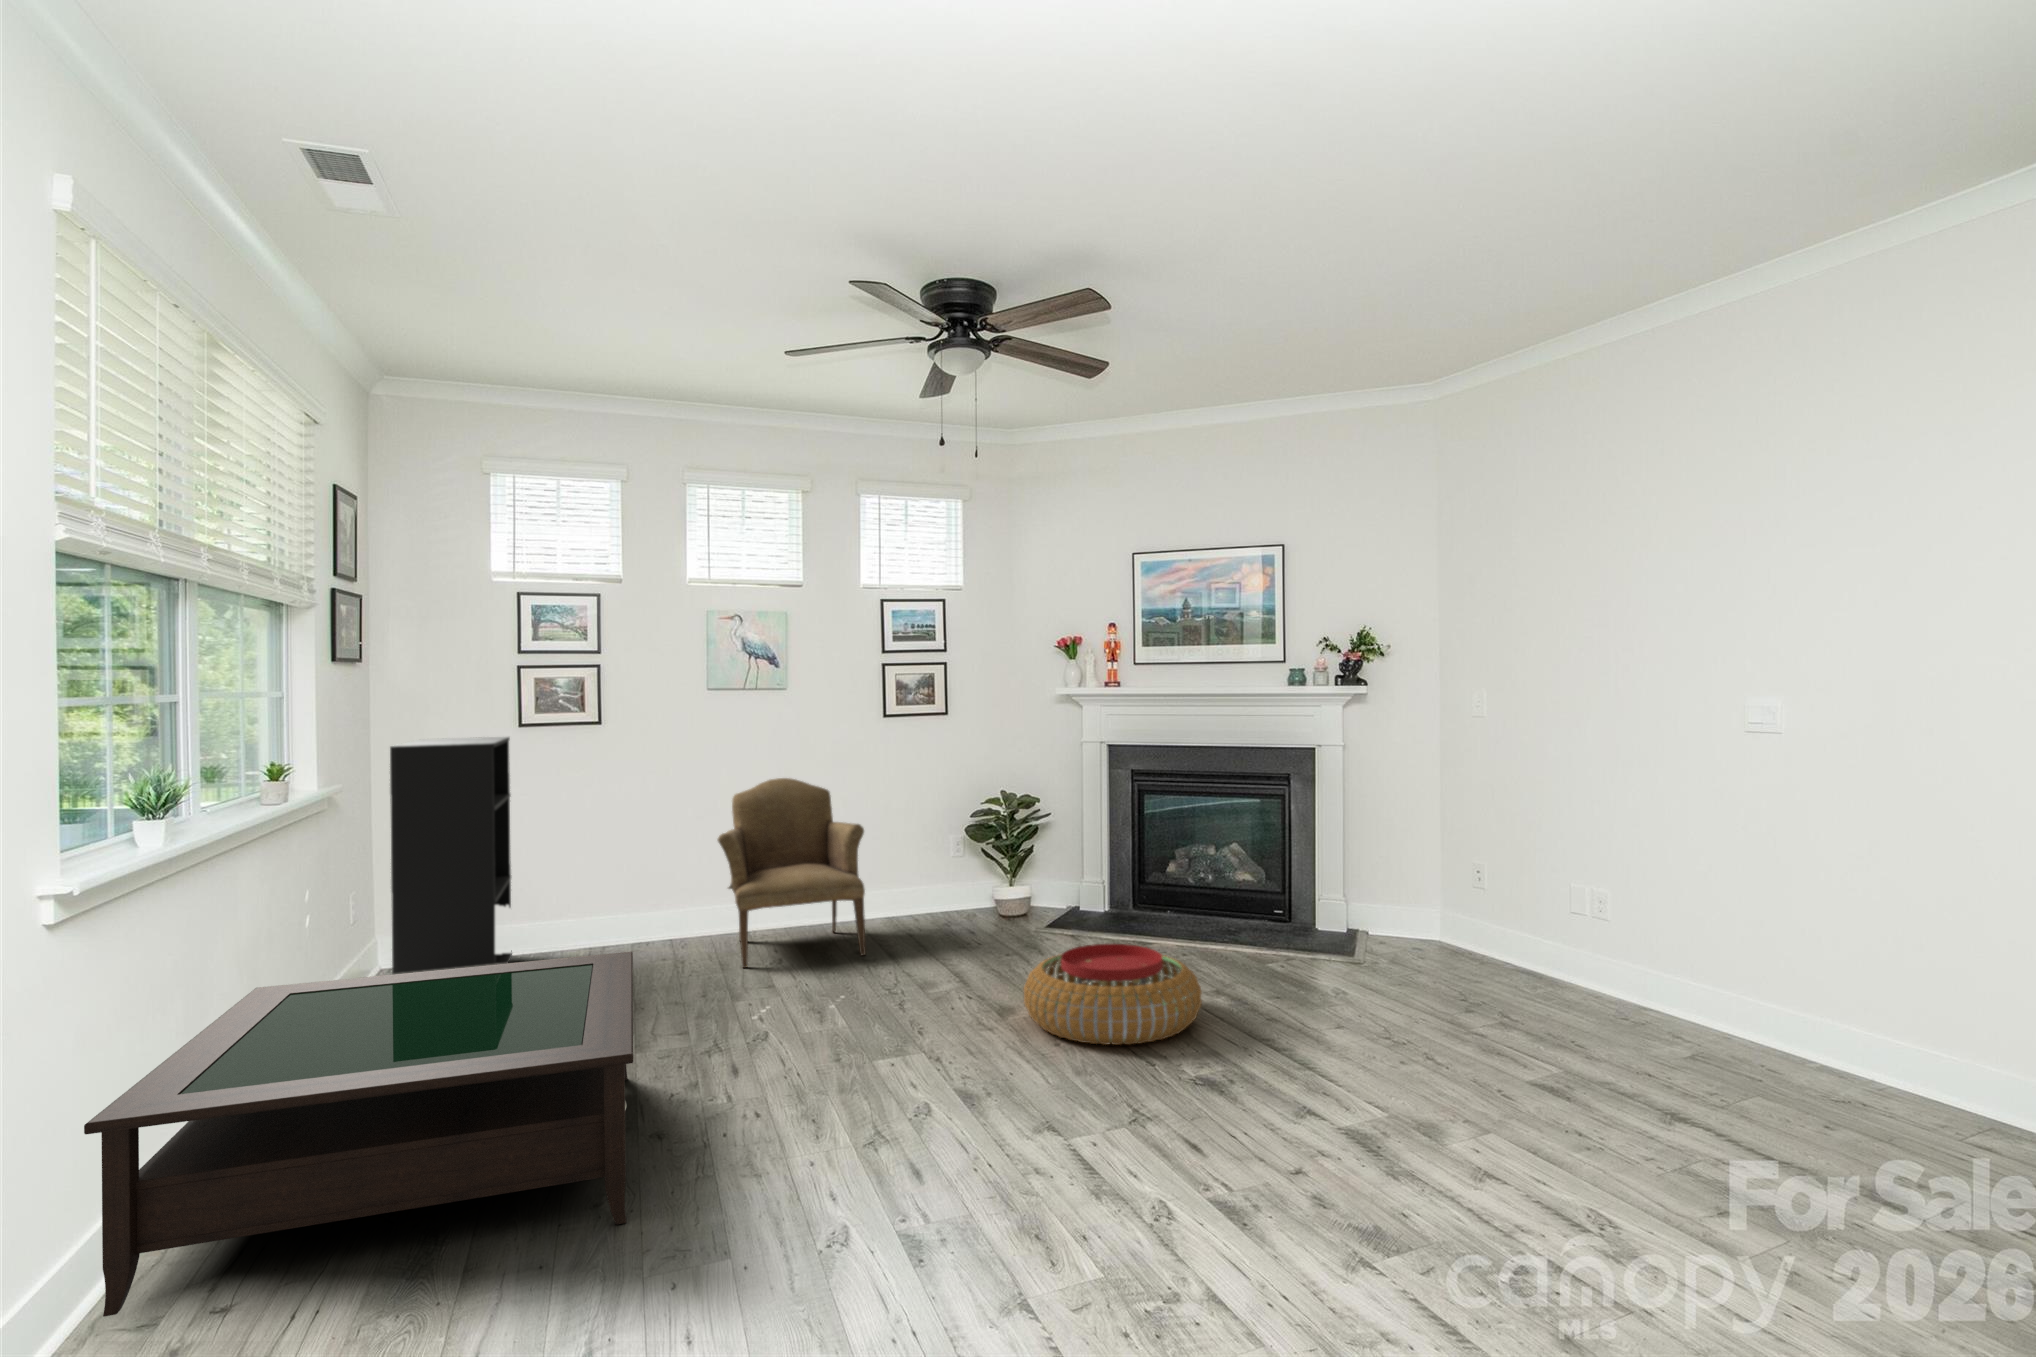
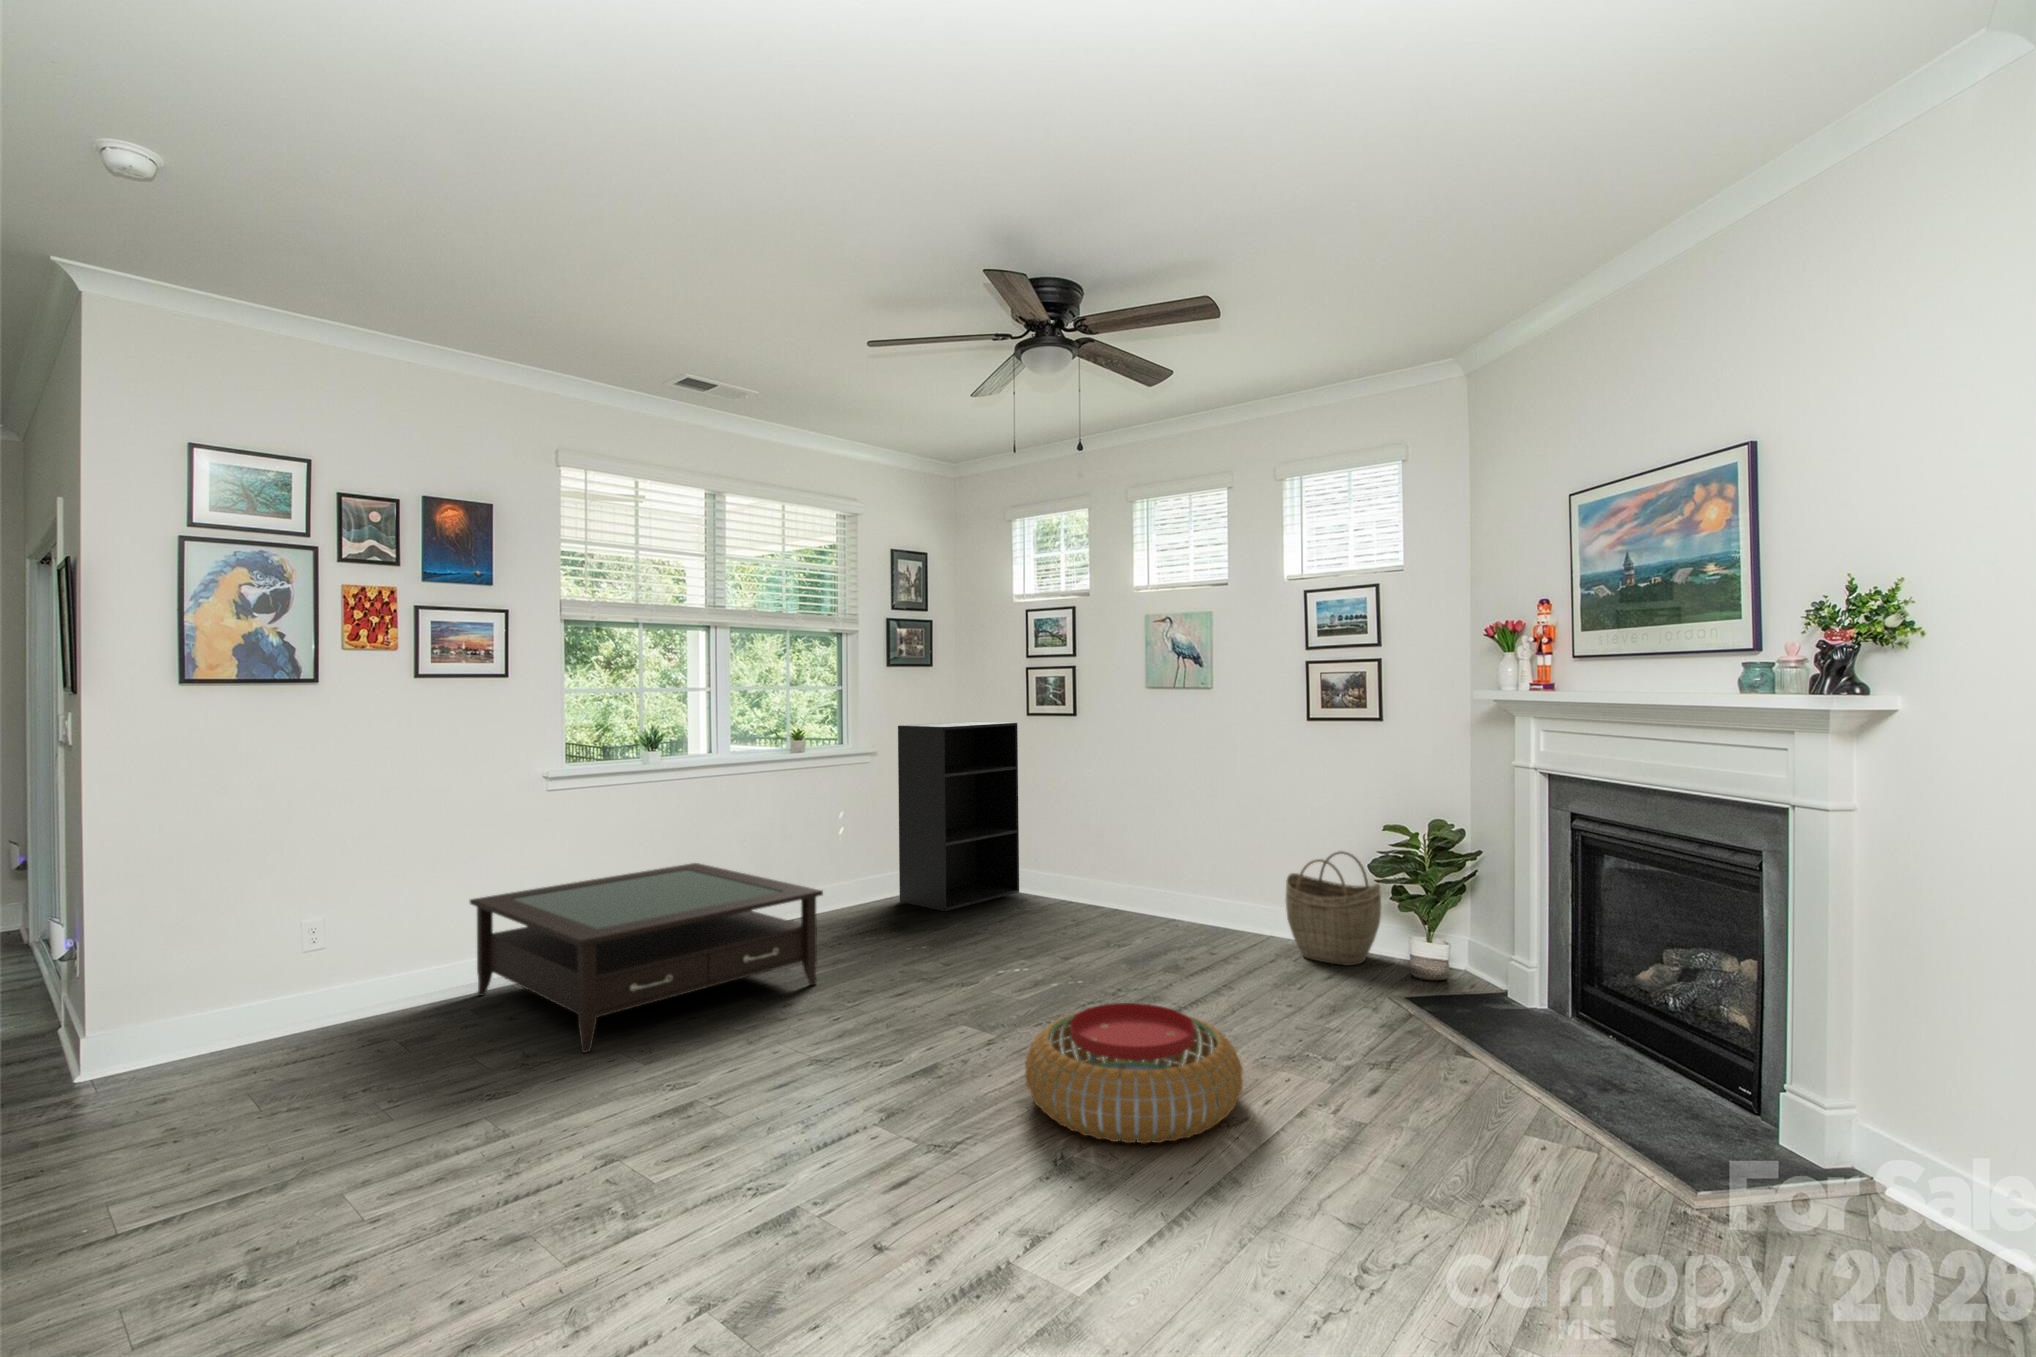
armchair: present [718,778,866,968] -> none [1081,775,1239,964]
woven basket: none [895,830,974,927] -> present [1286,851,1381,966]

